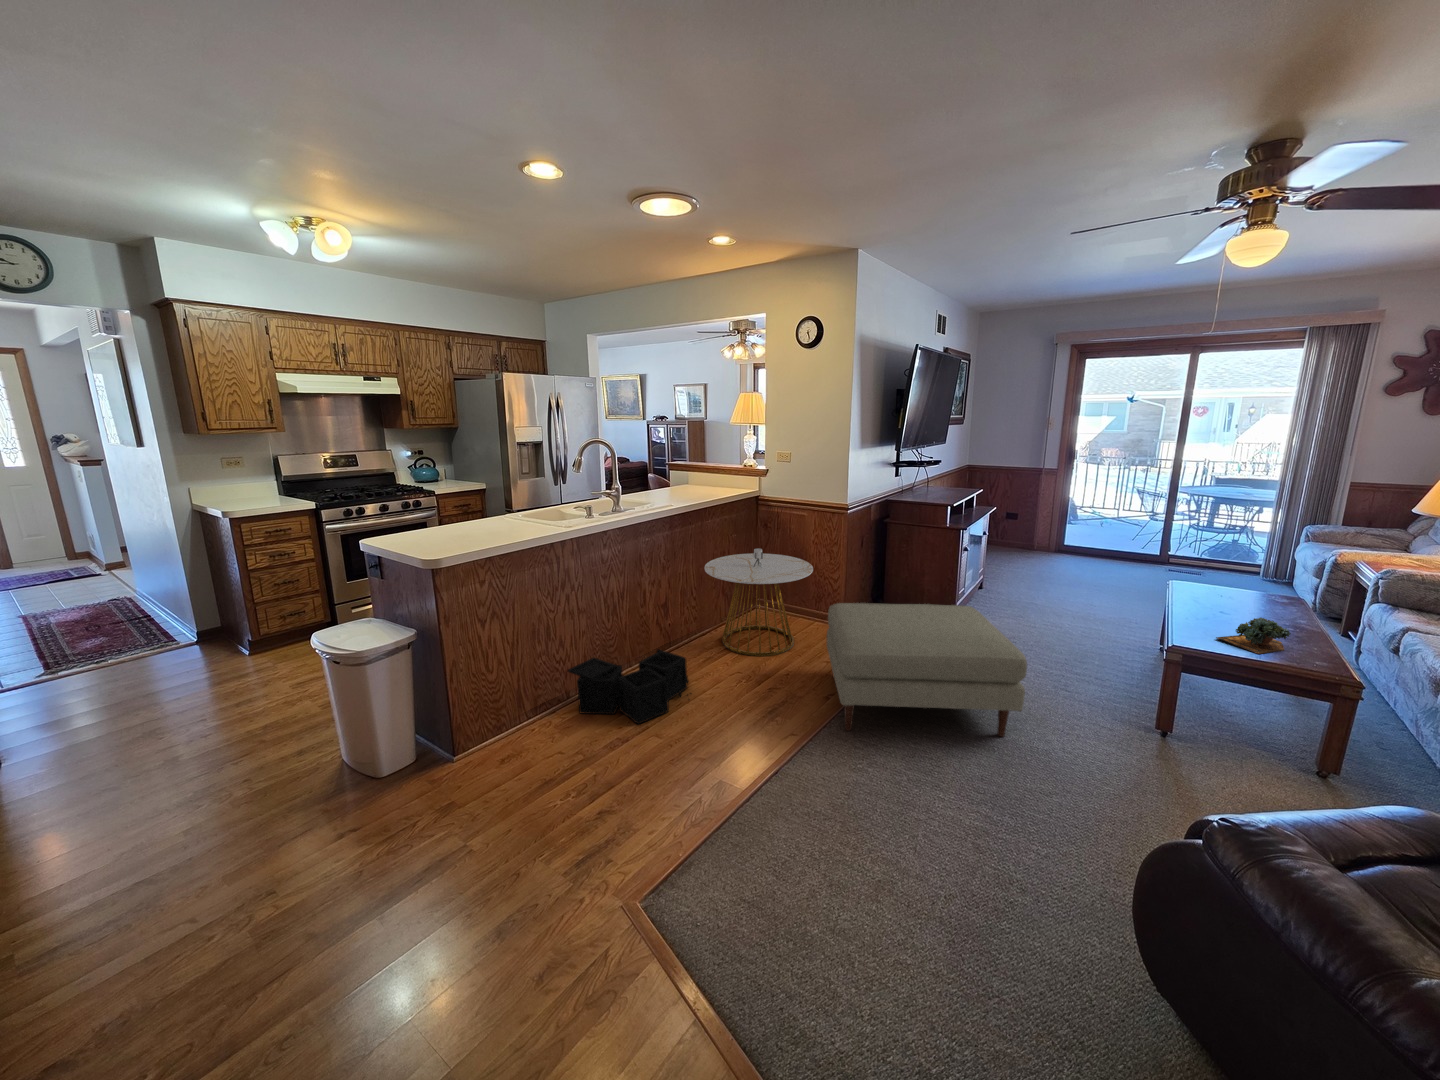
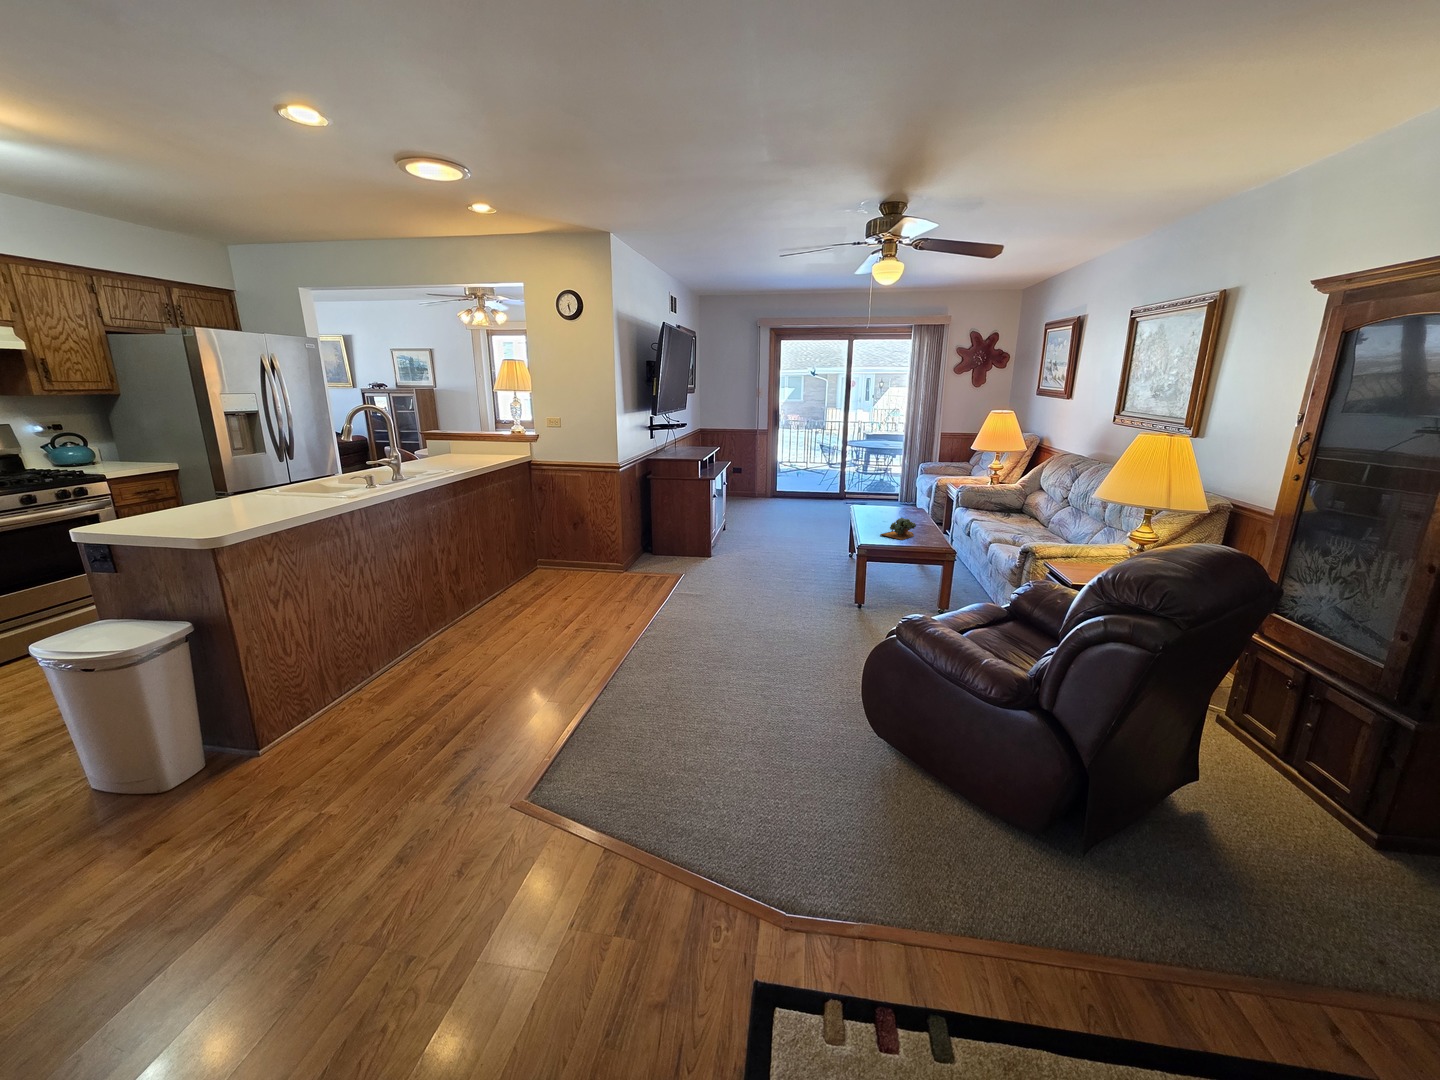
side table: present [704,549,813,656] -> none [495,508,600,607]
ottoman: present [827,603,1027,737] -> none [622,536,776,644]
storage bin: present [568,649,689,724] -> none [375,610,509,681]

